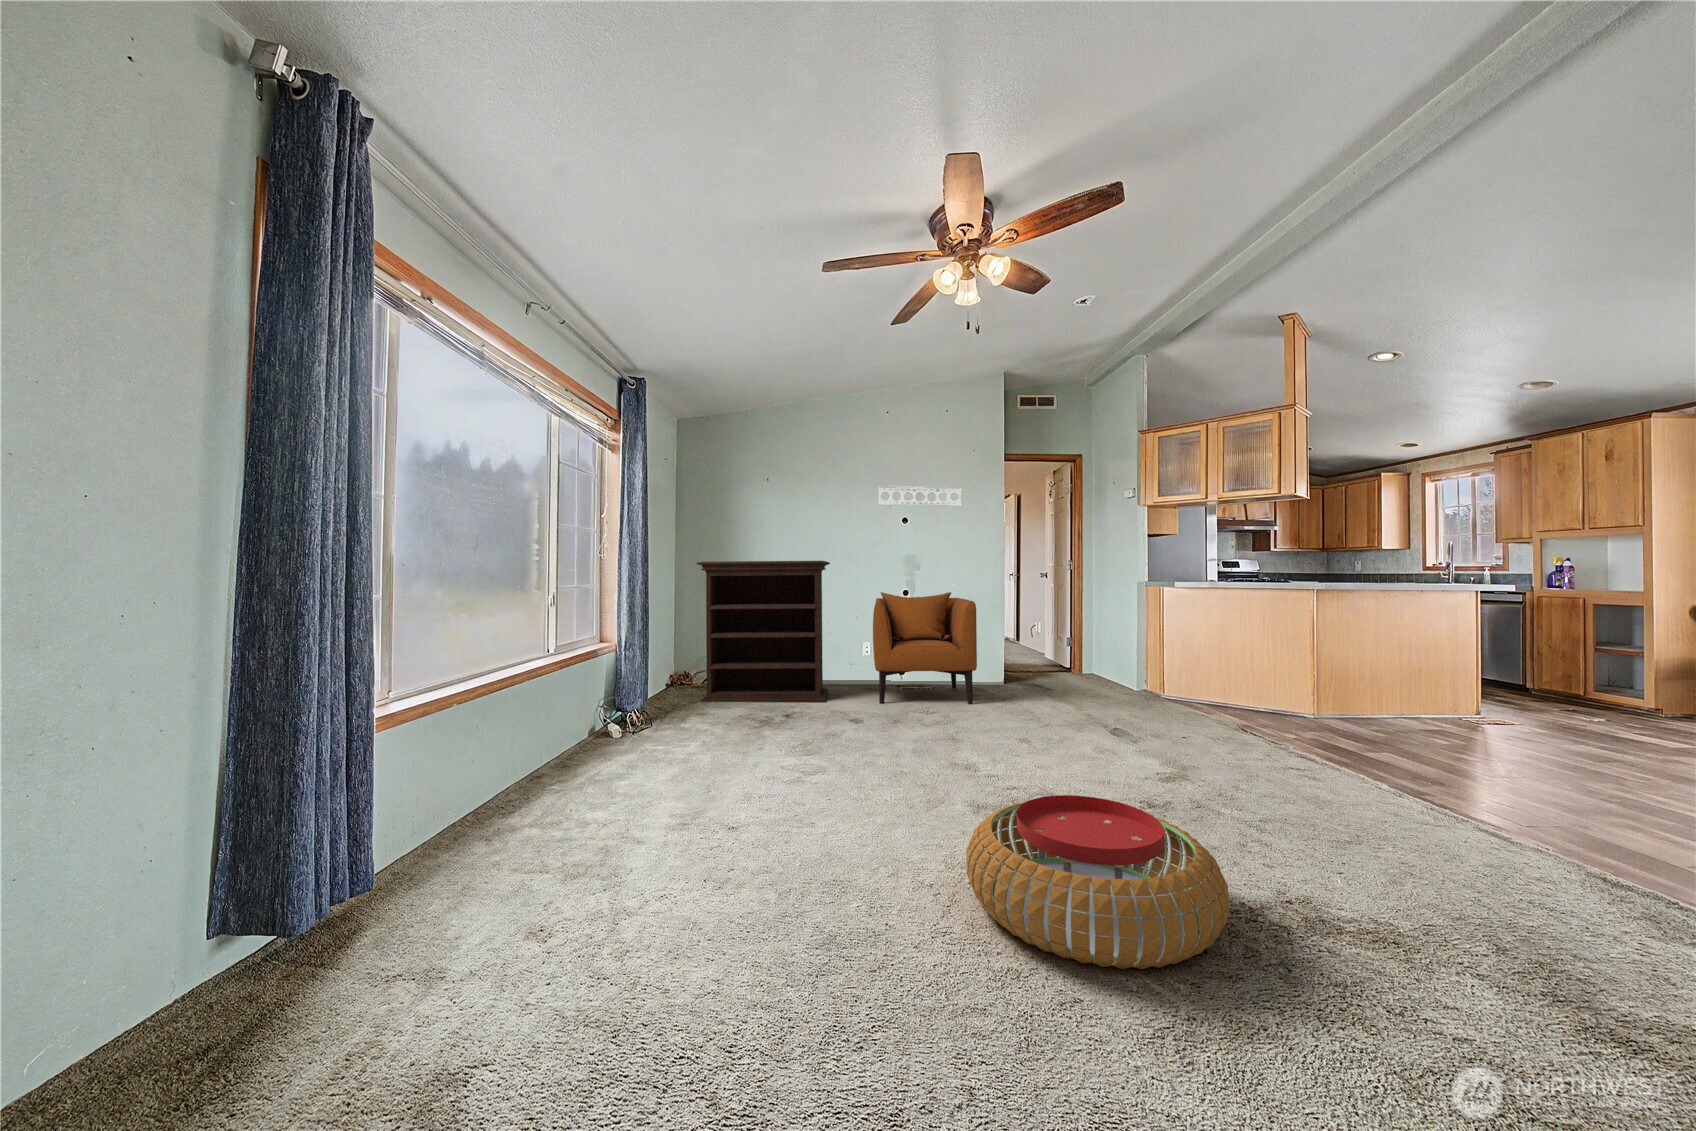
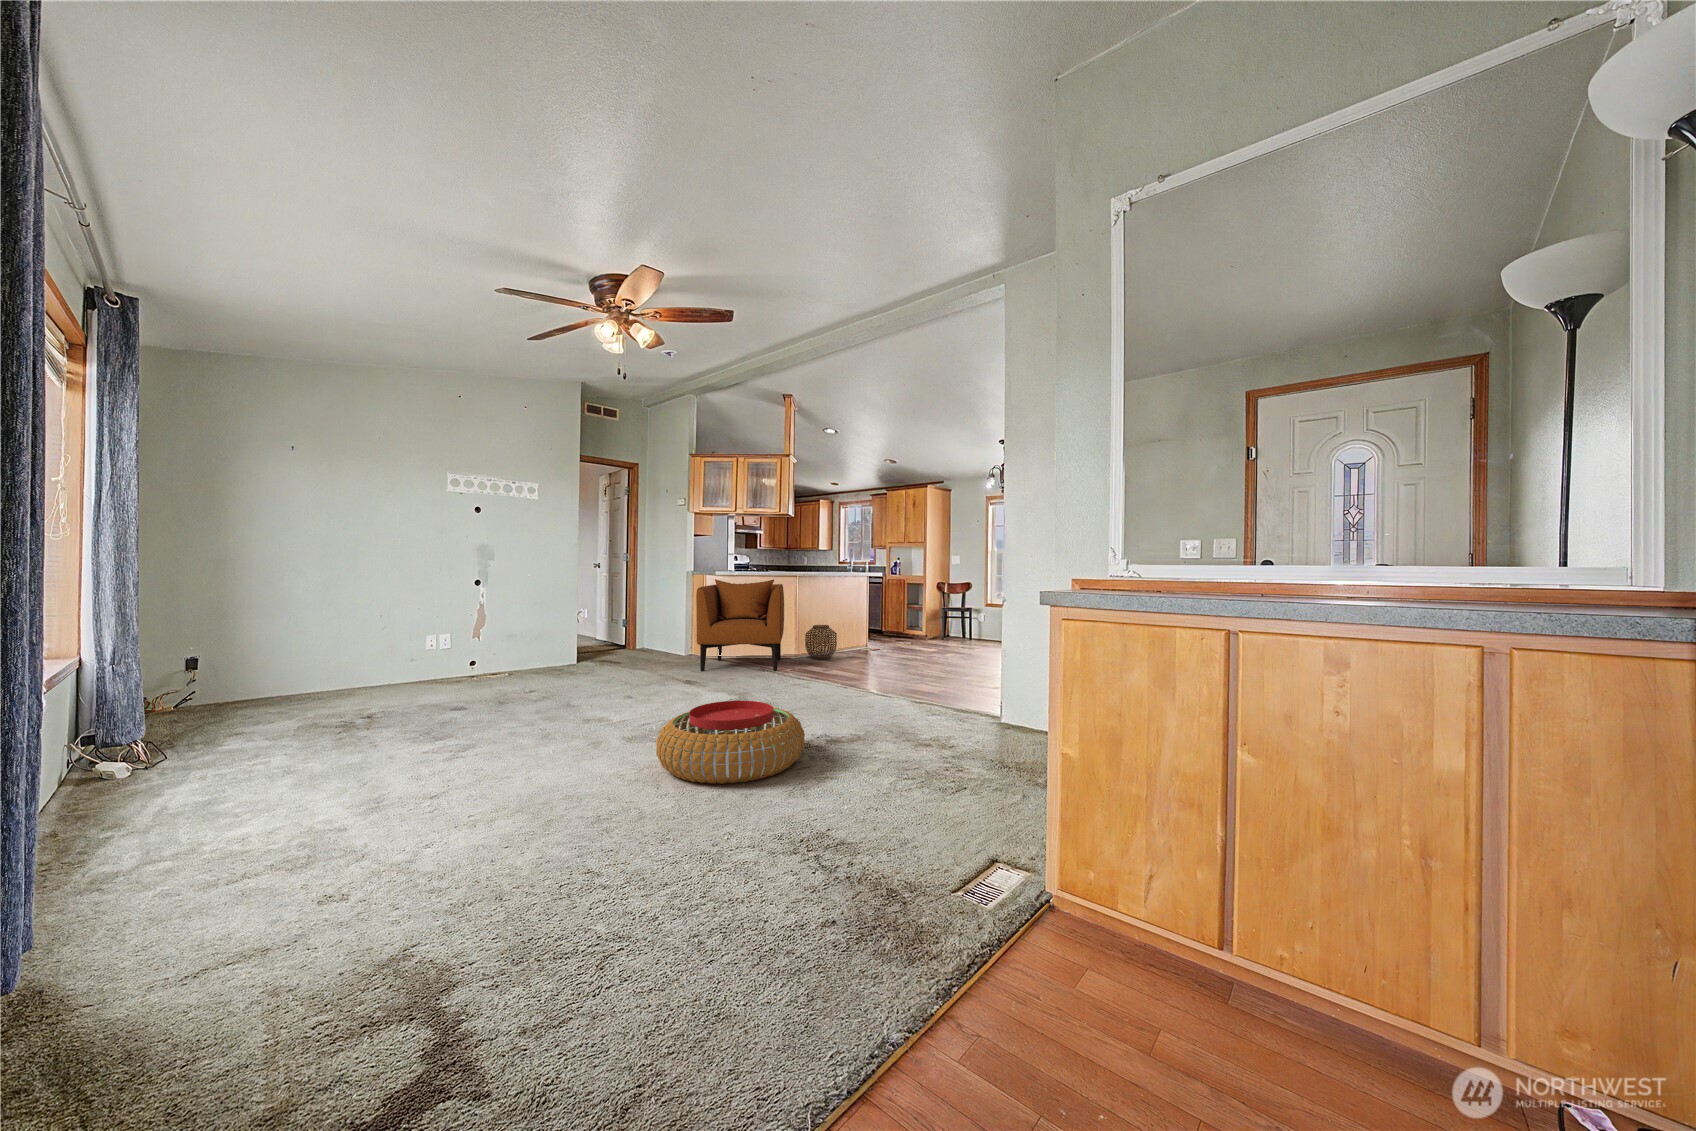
bookshelf: present [696,561,830,702] -> none [196,547,400,722]
armchair: present [873,592,977,704] -> present [696,579,784,672]
woven basket: none [1330,671,1397,729] -> present [805,625,837,660]

